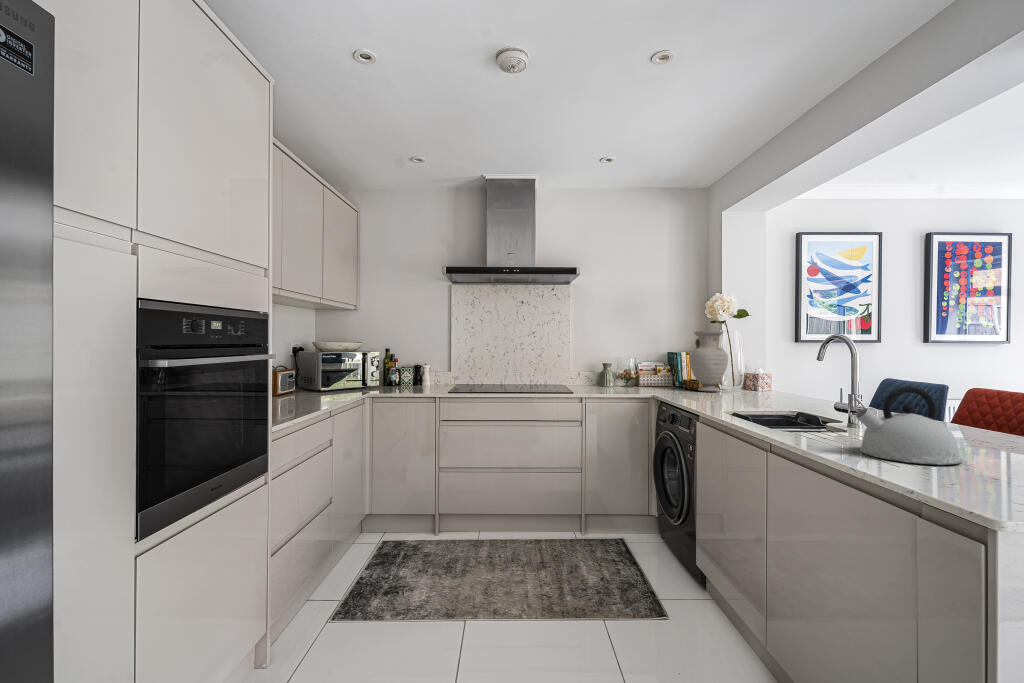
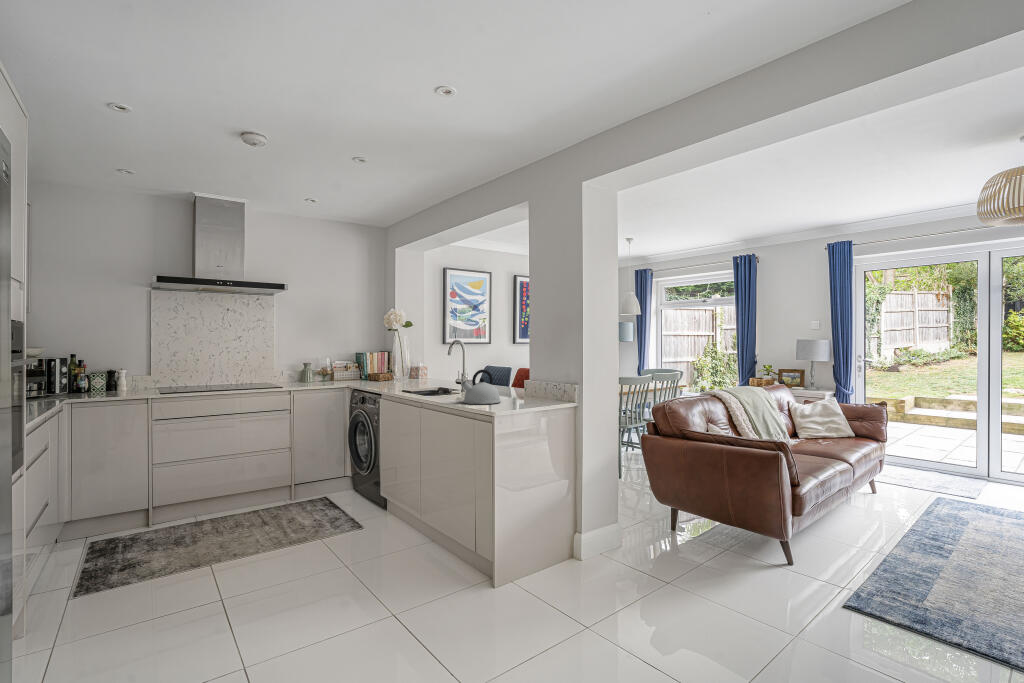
vase: present [689,331,728,391] -> none [373,338,399,381]

